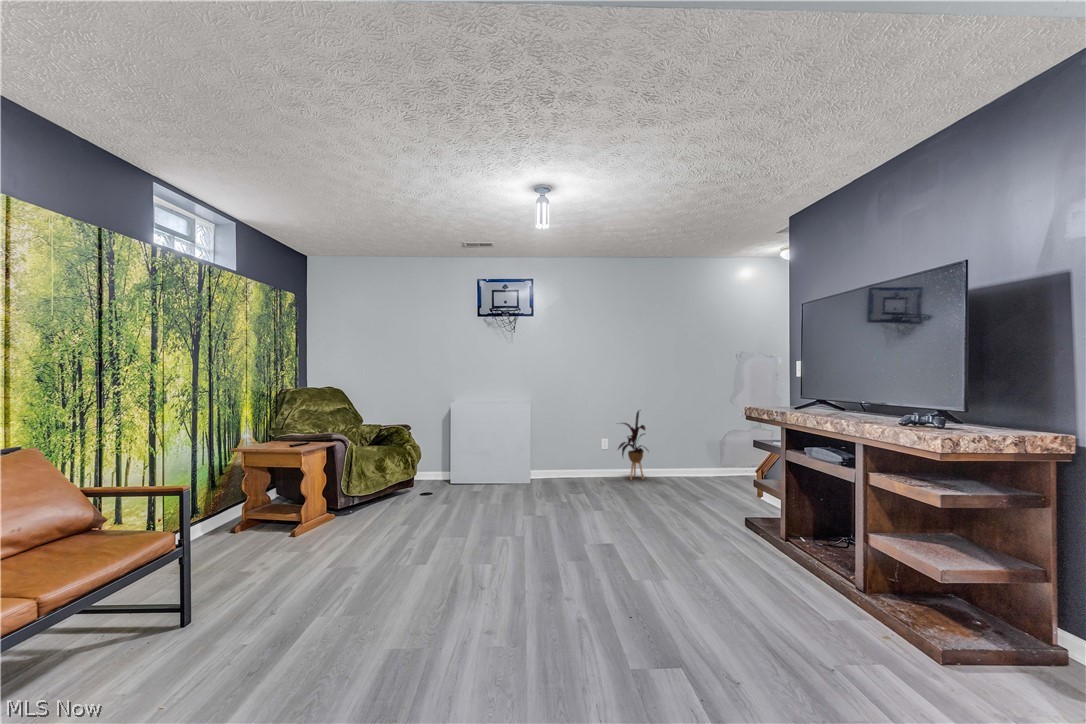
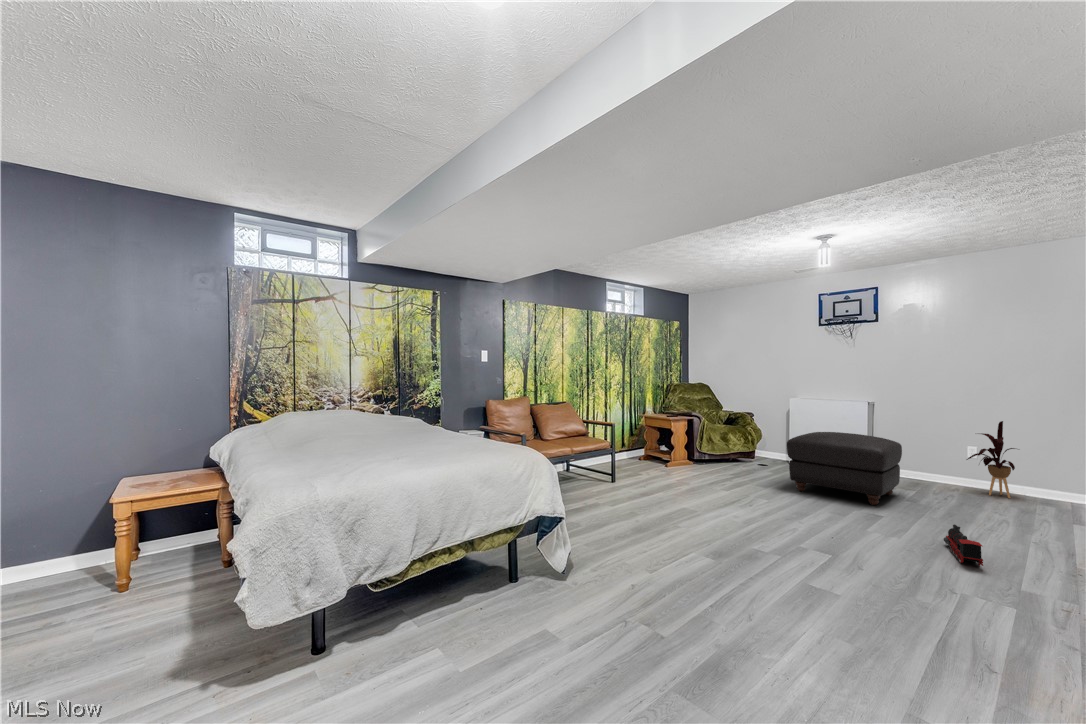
ottoman: none [491,439,600,526] -> present [787,432,902,505]
toy train: none [696,533,764,584] -> present [944,524,983,566]

